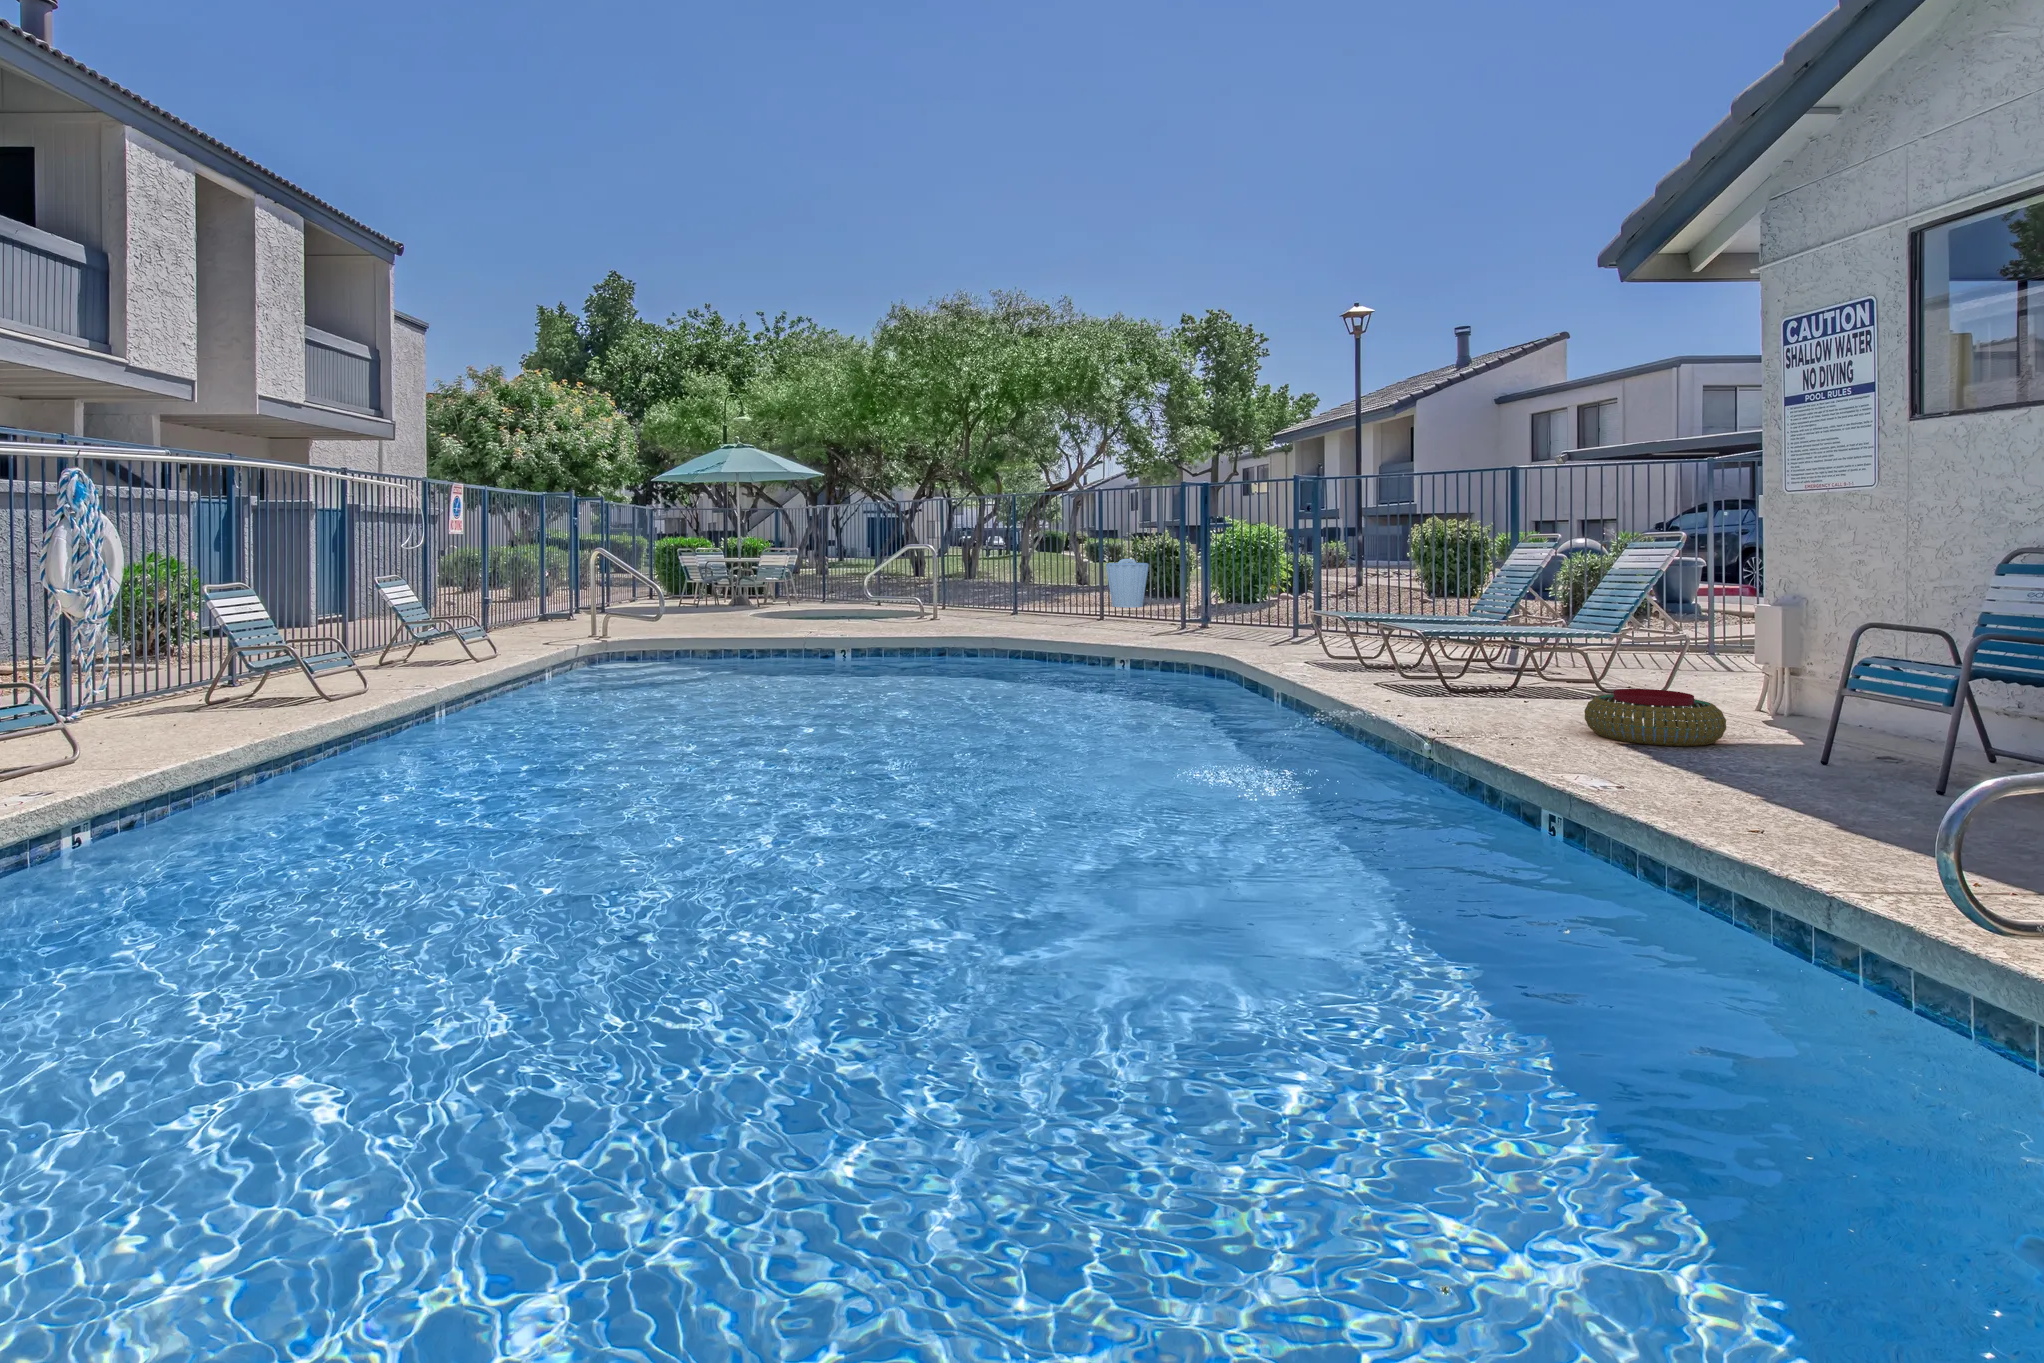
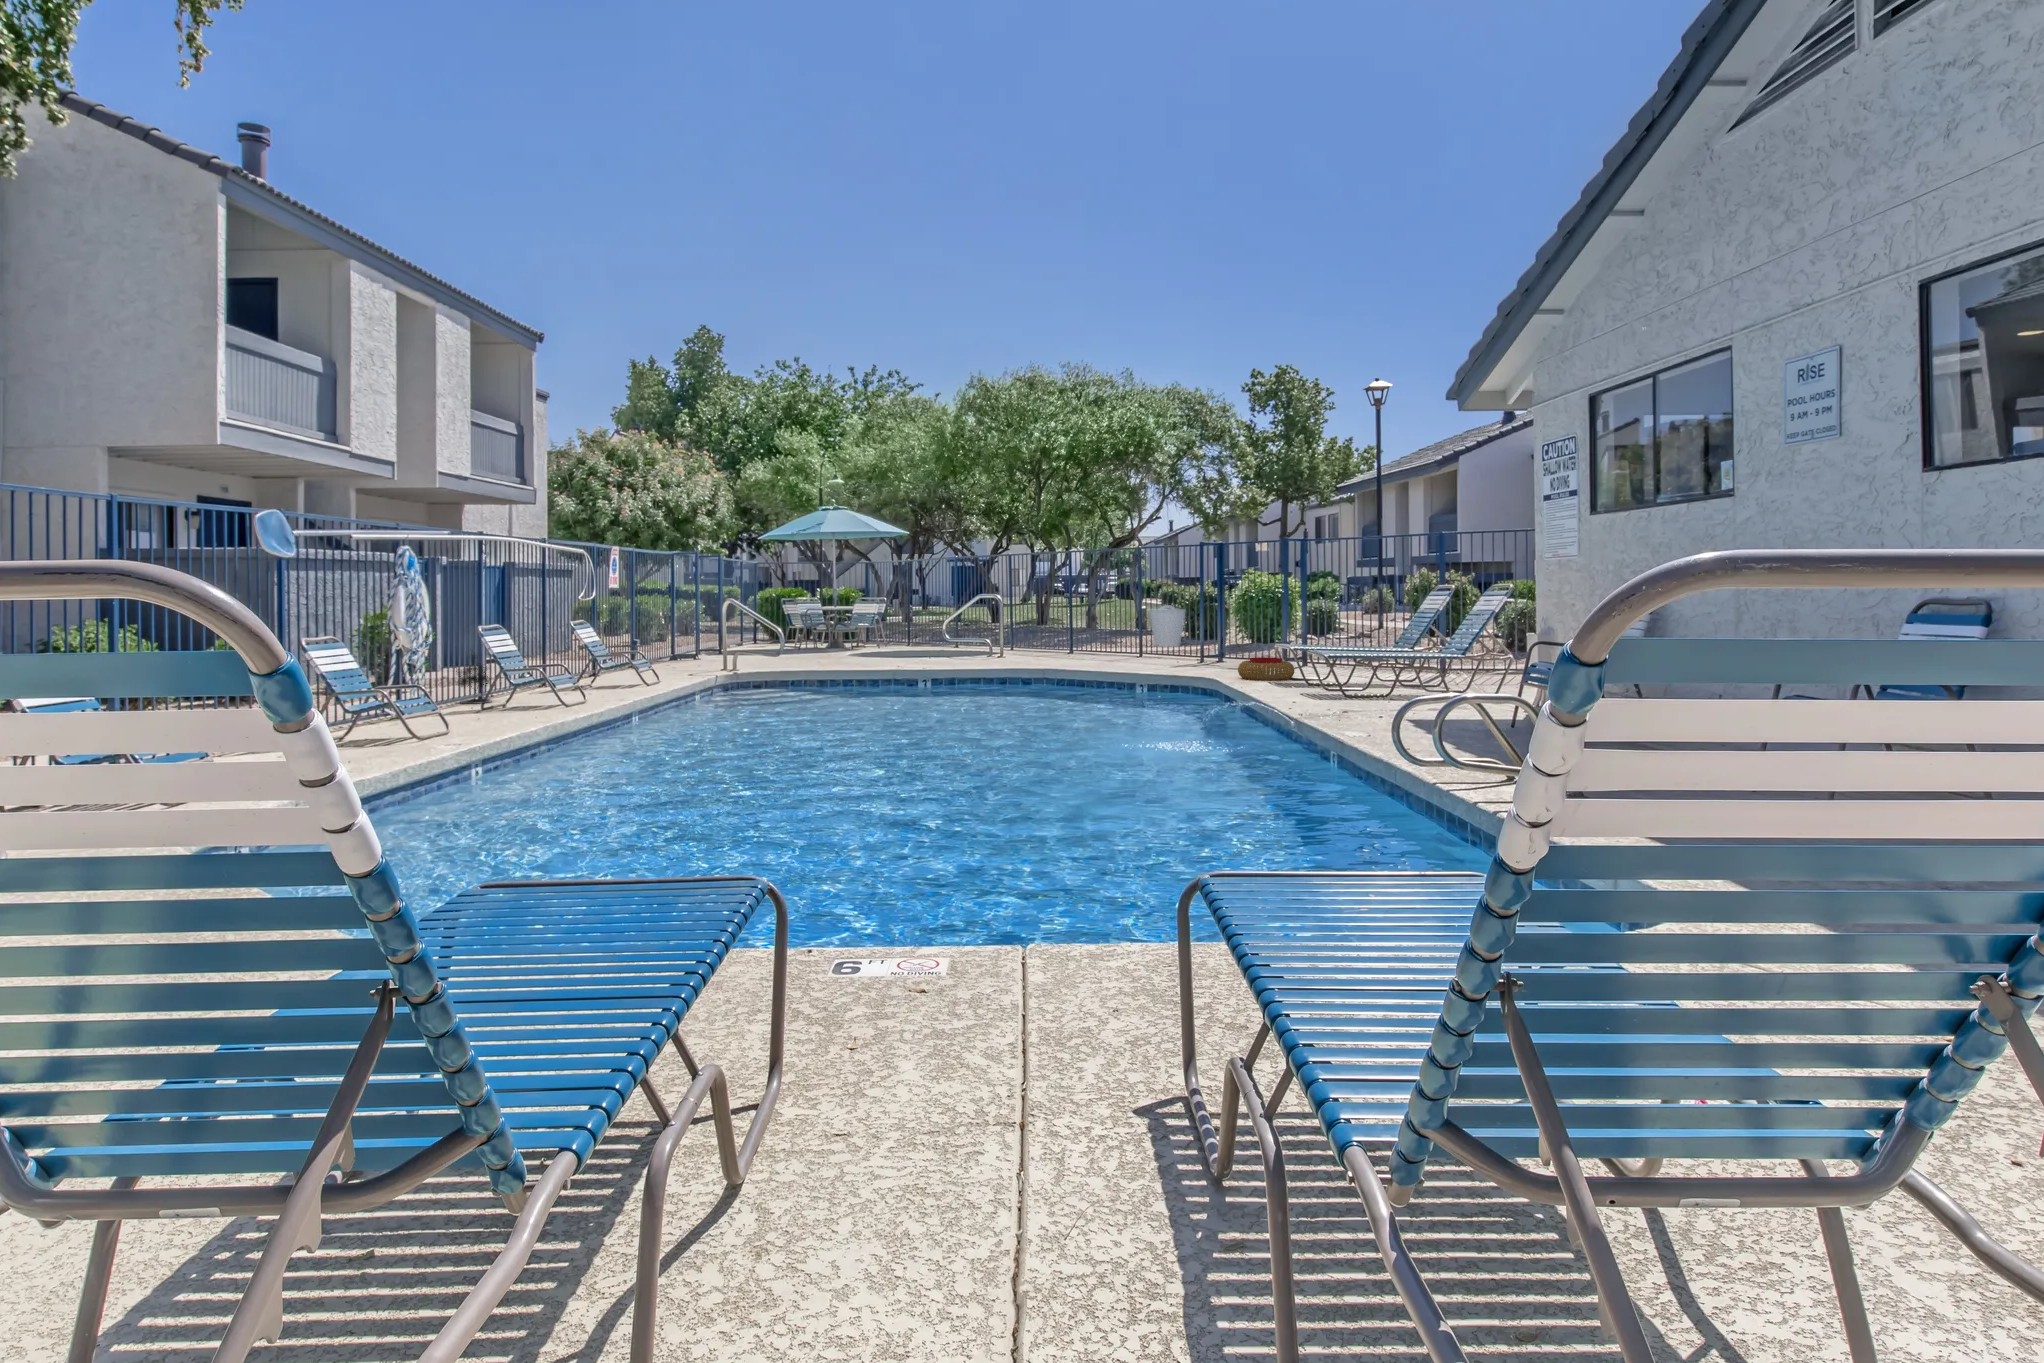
potted tree: none [170,616,231,698] -> present [455,654,491,704]
pouf: present [1584,689,1726,746] -> present [1238,657,1294,680]

